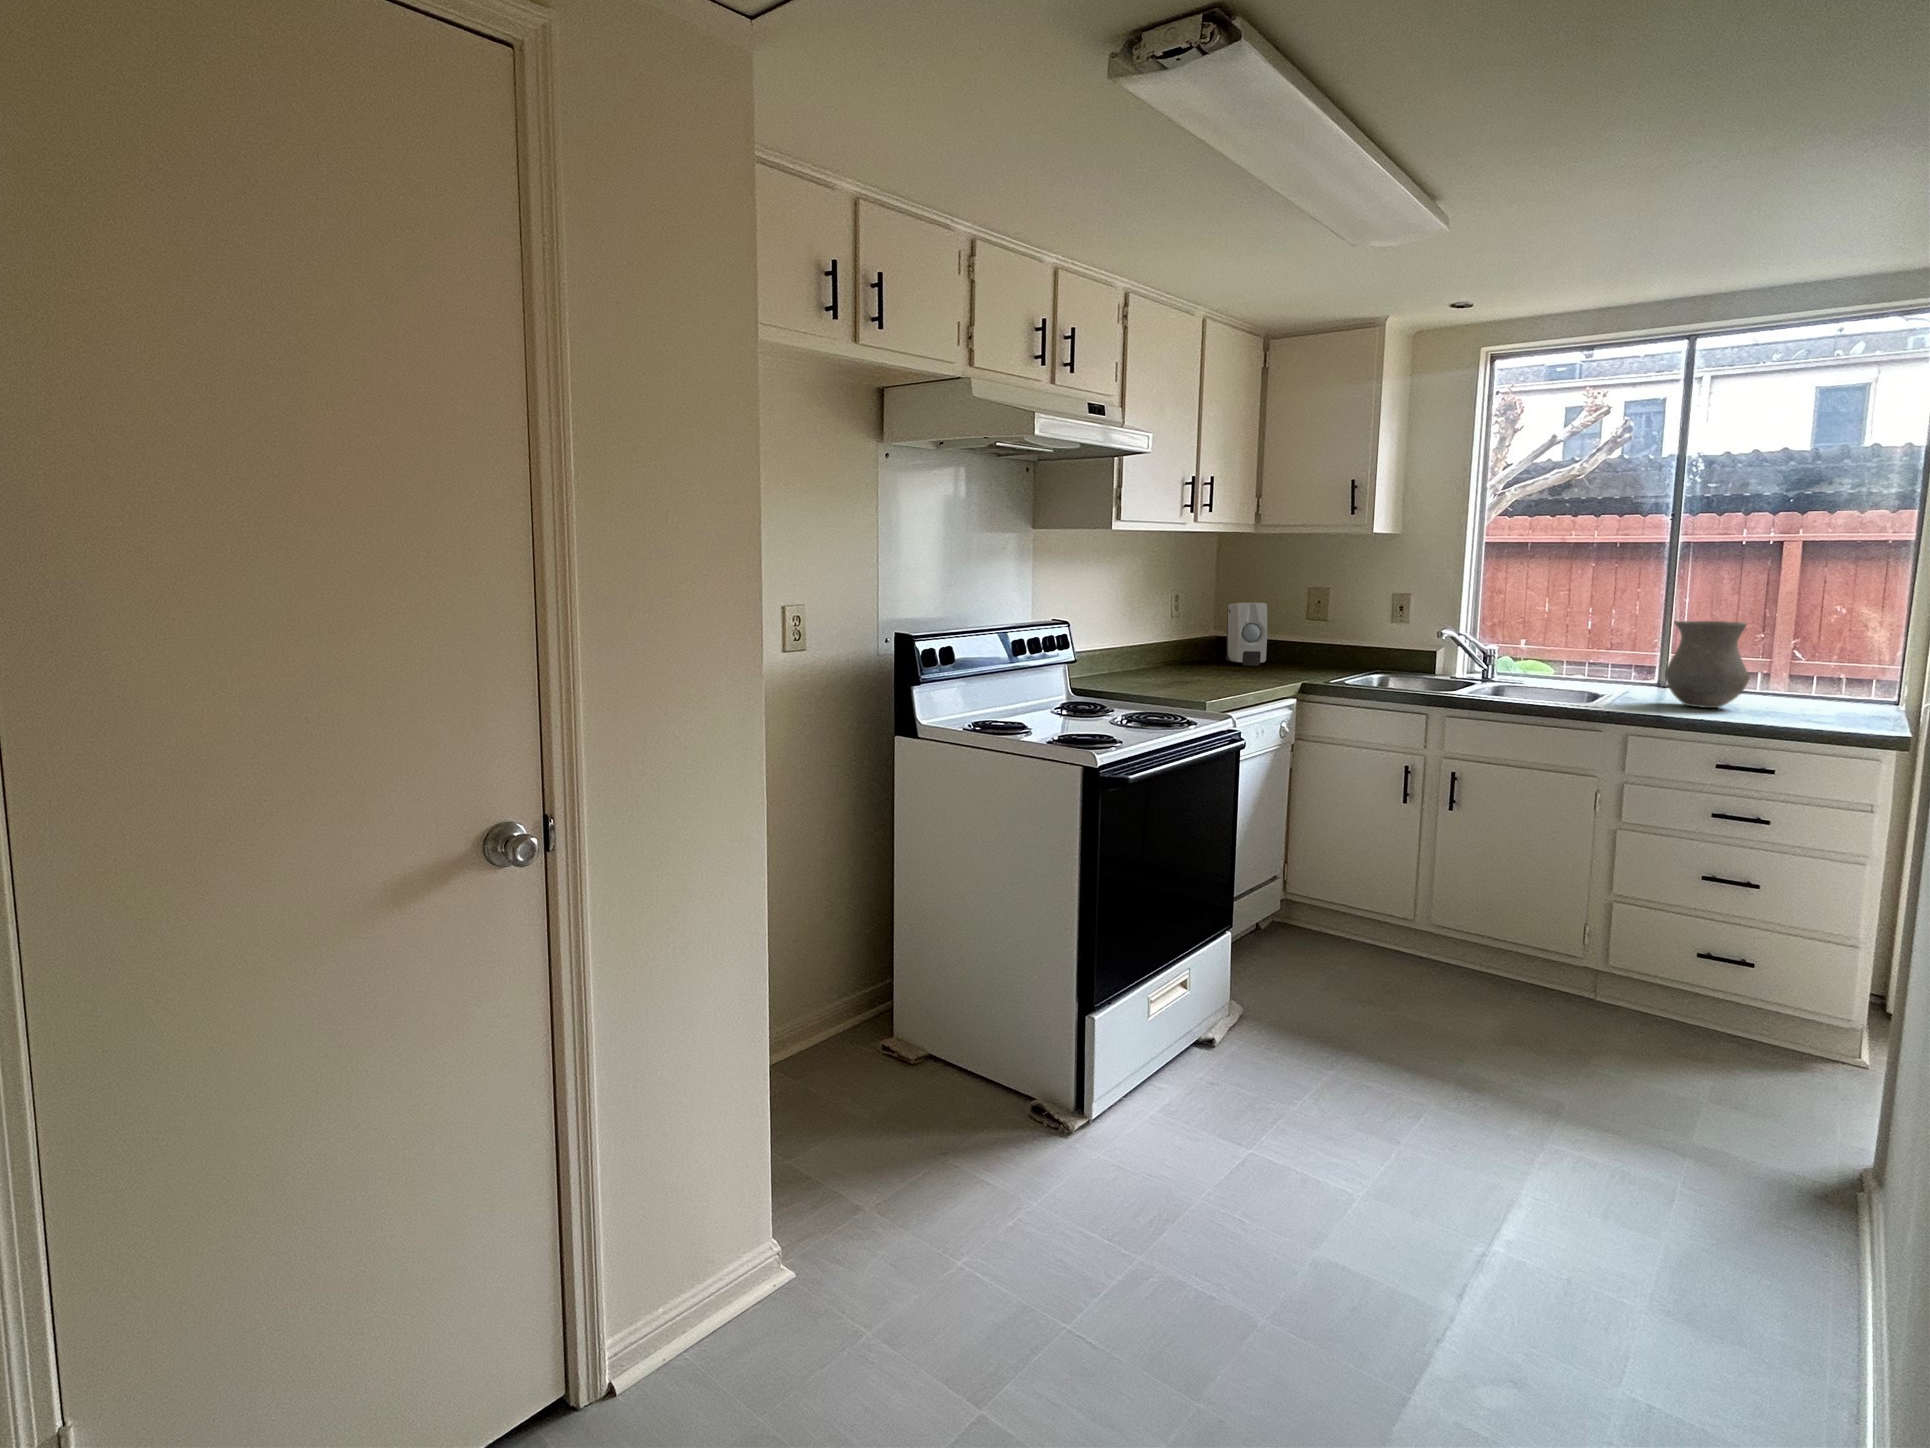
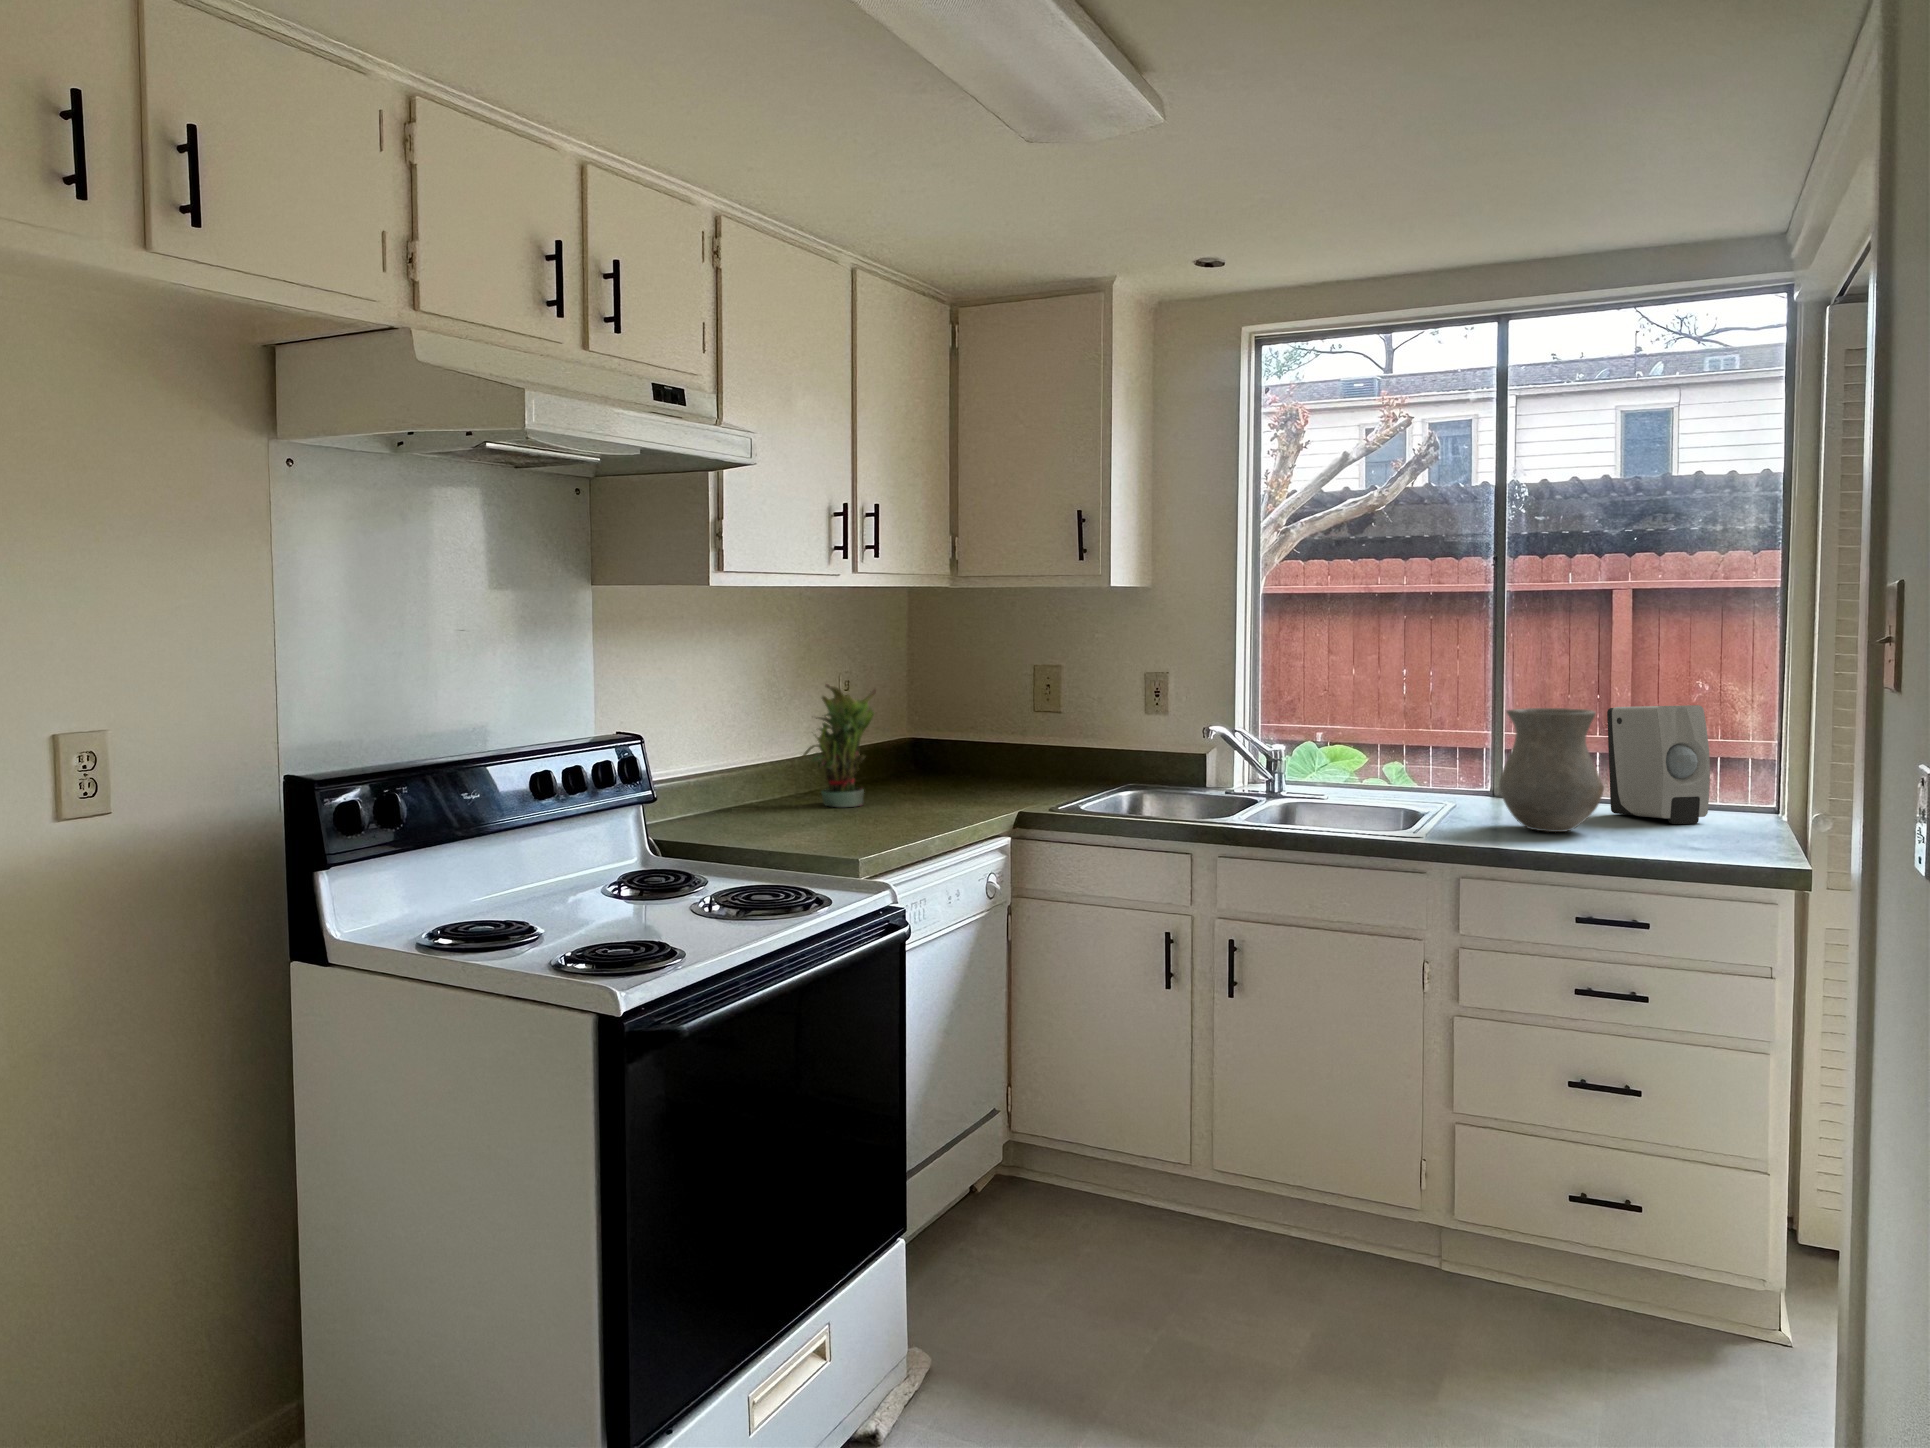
potted plant: none [1148,595,1203,677] -> present [802,684,876,807]
soap dispenser: present [1226,603,1267,666] -> present [1607,705,1710,824]

